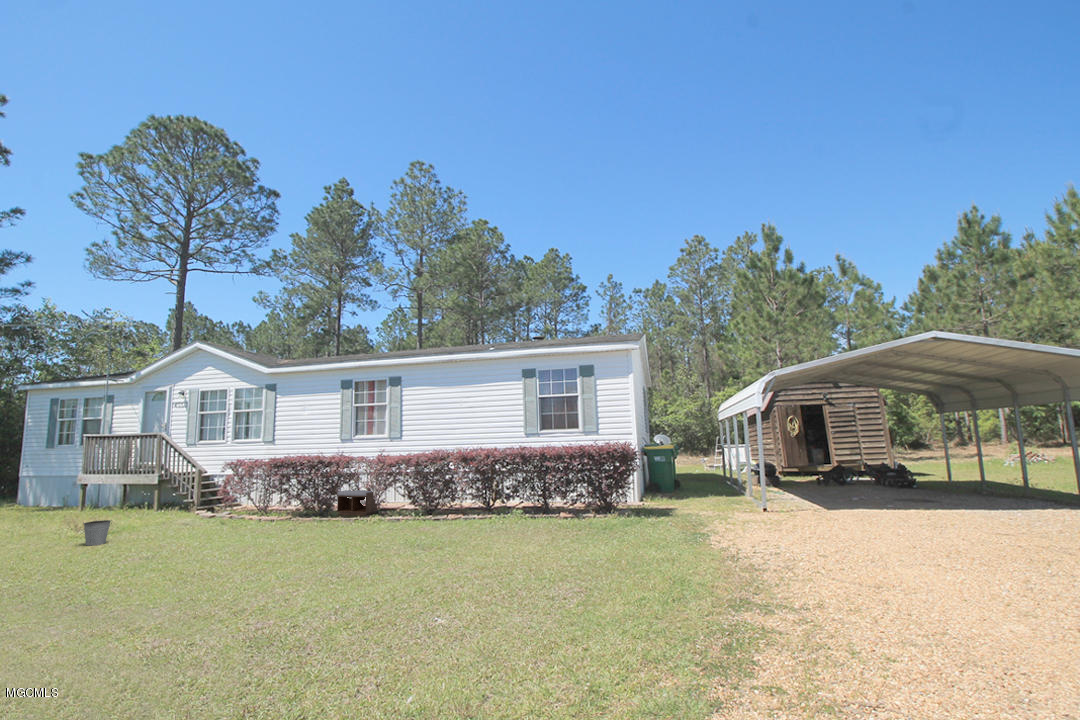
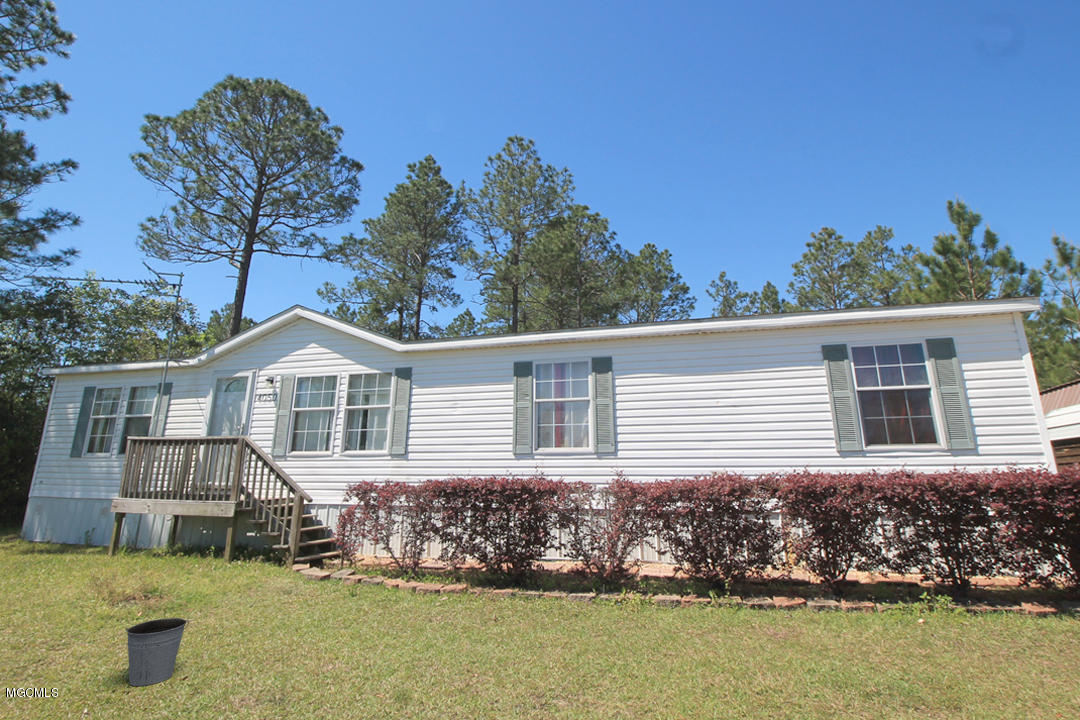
bench: present [337,490,377,515] -> none [559,540,629,590]

